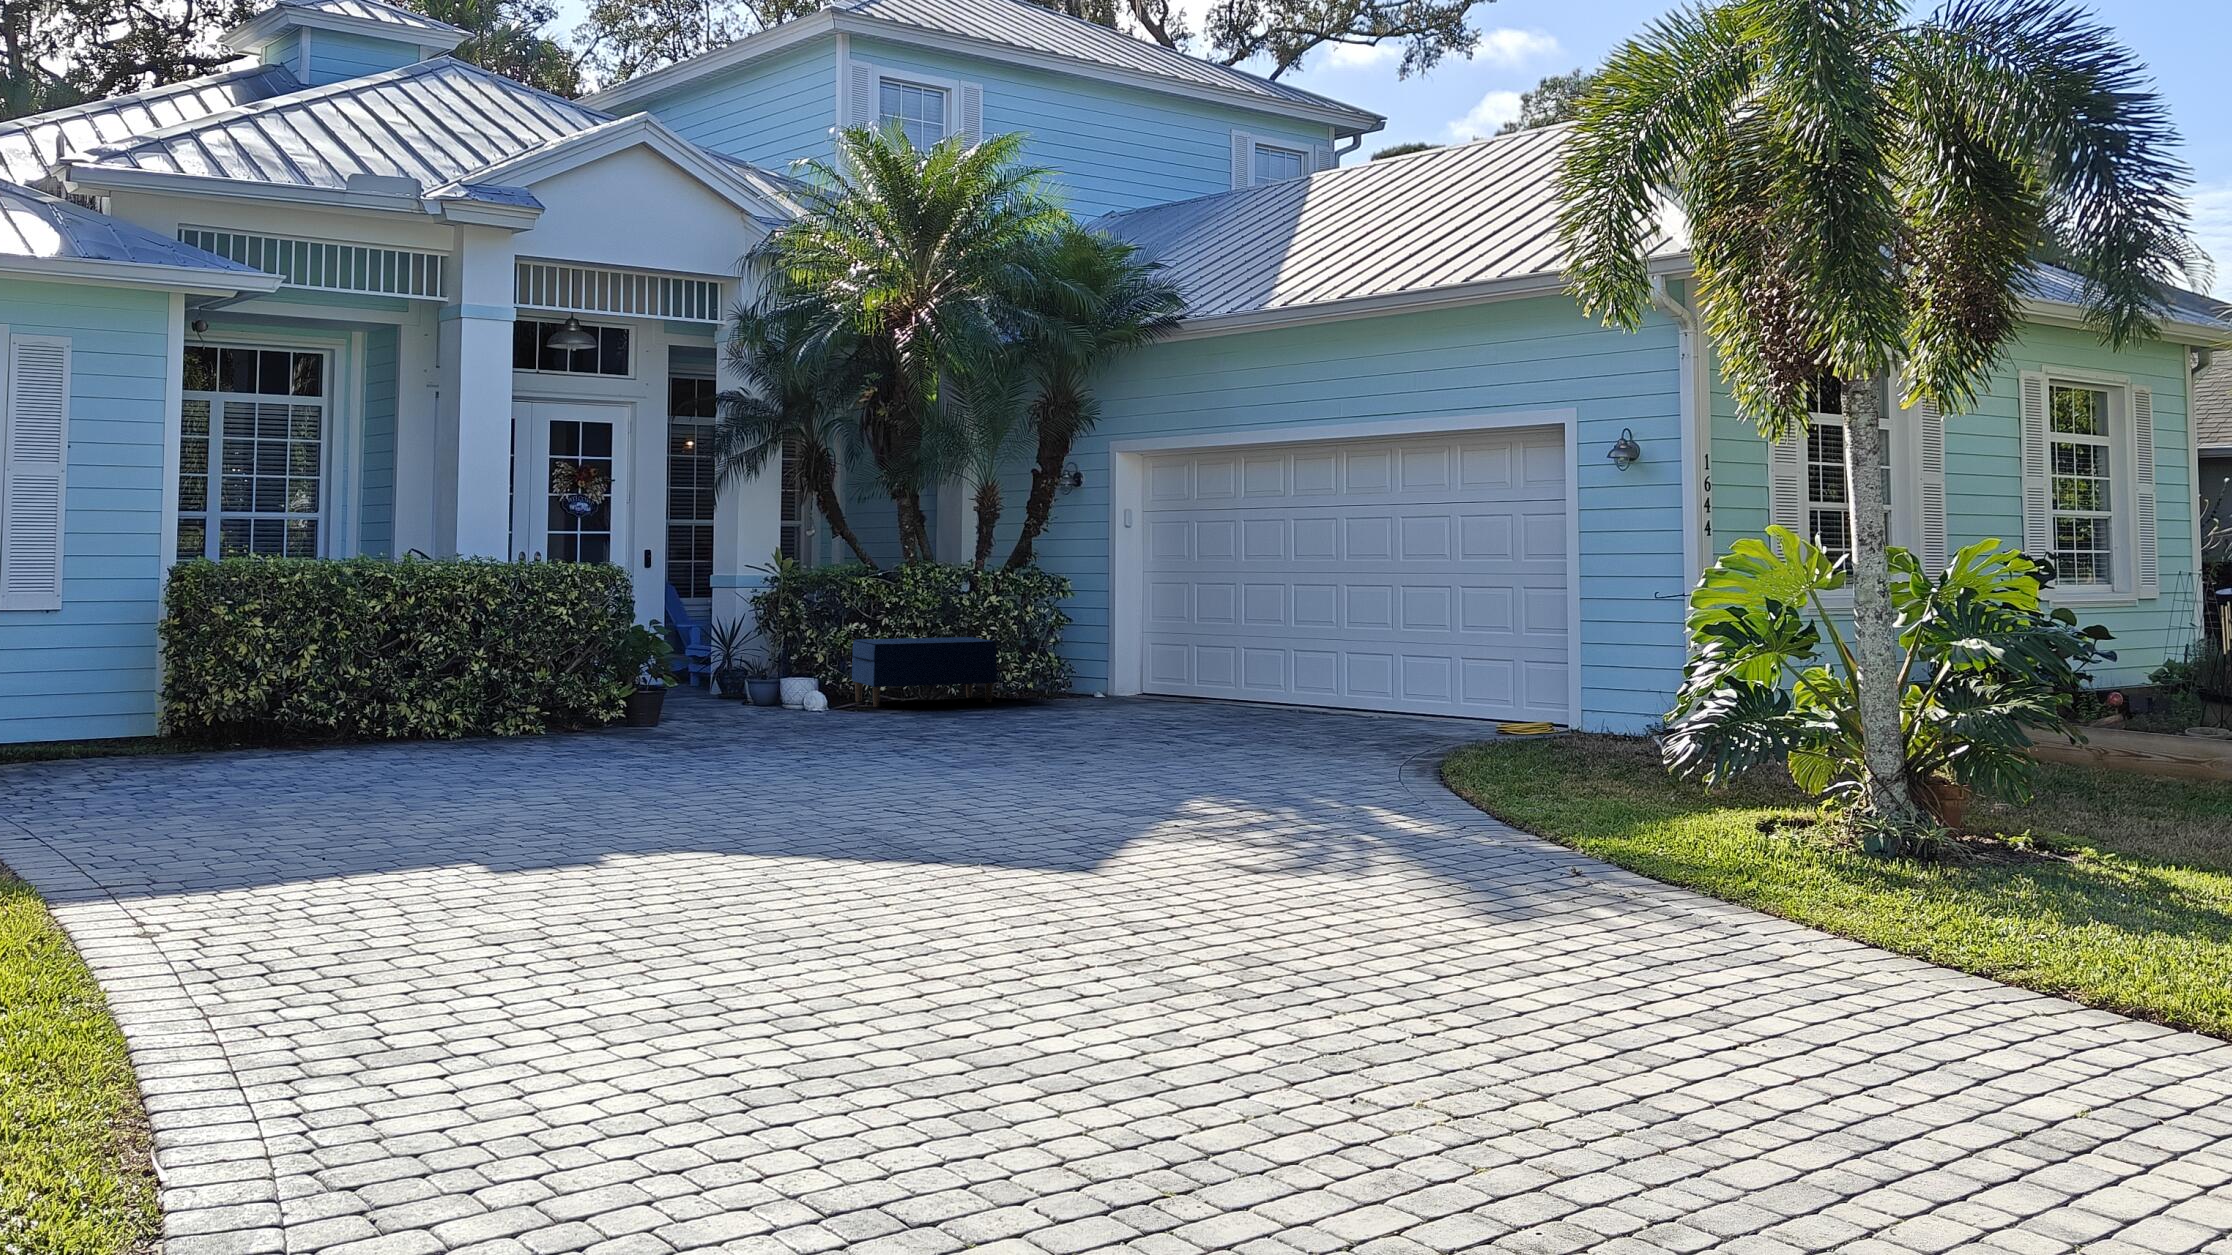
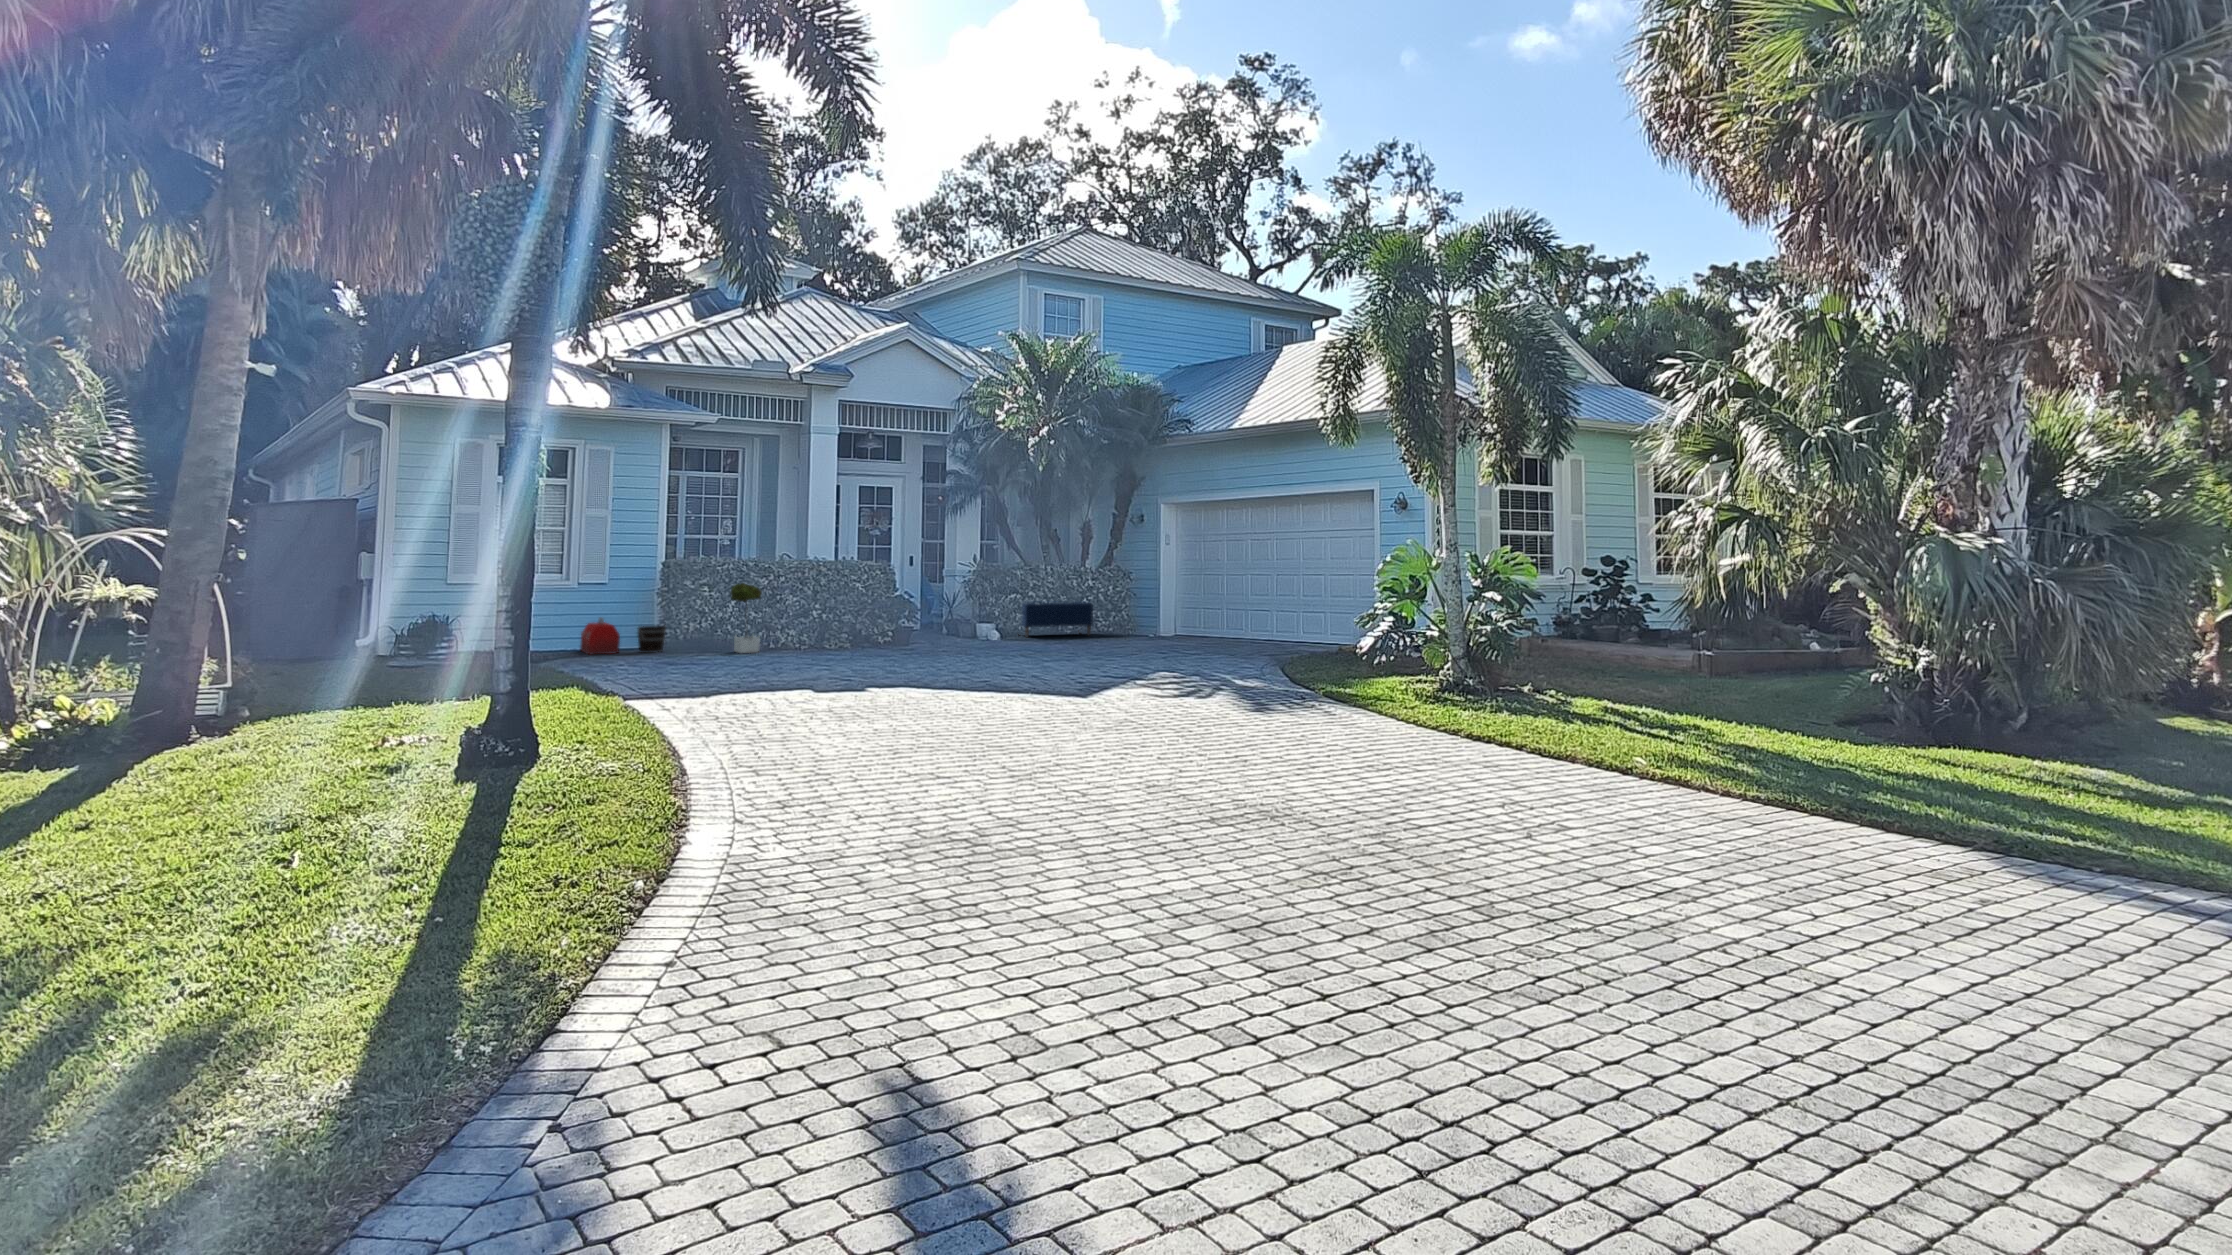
potted tree: none [309,606,373,747] -> present [730,583,762,653]
toolbox: none [7,676,86,752] -> present [580,618,620,654]
bucket: none [122,690,181,747] -> present [638,625,666,653]

